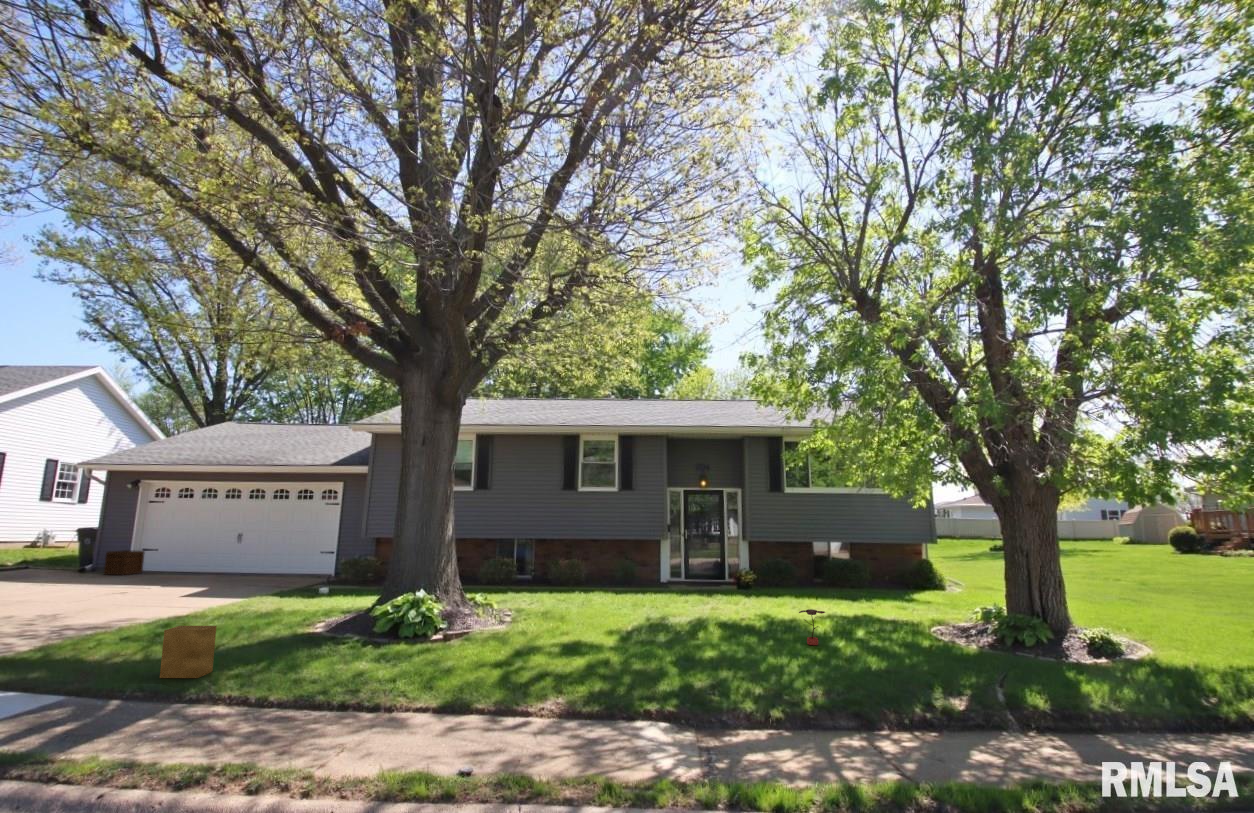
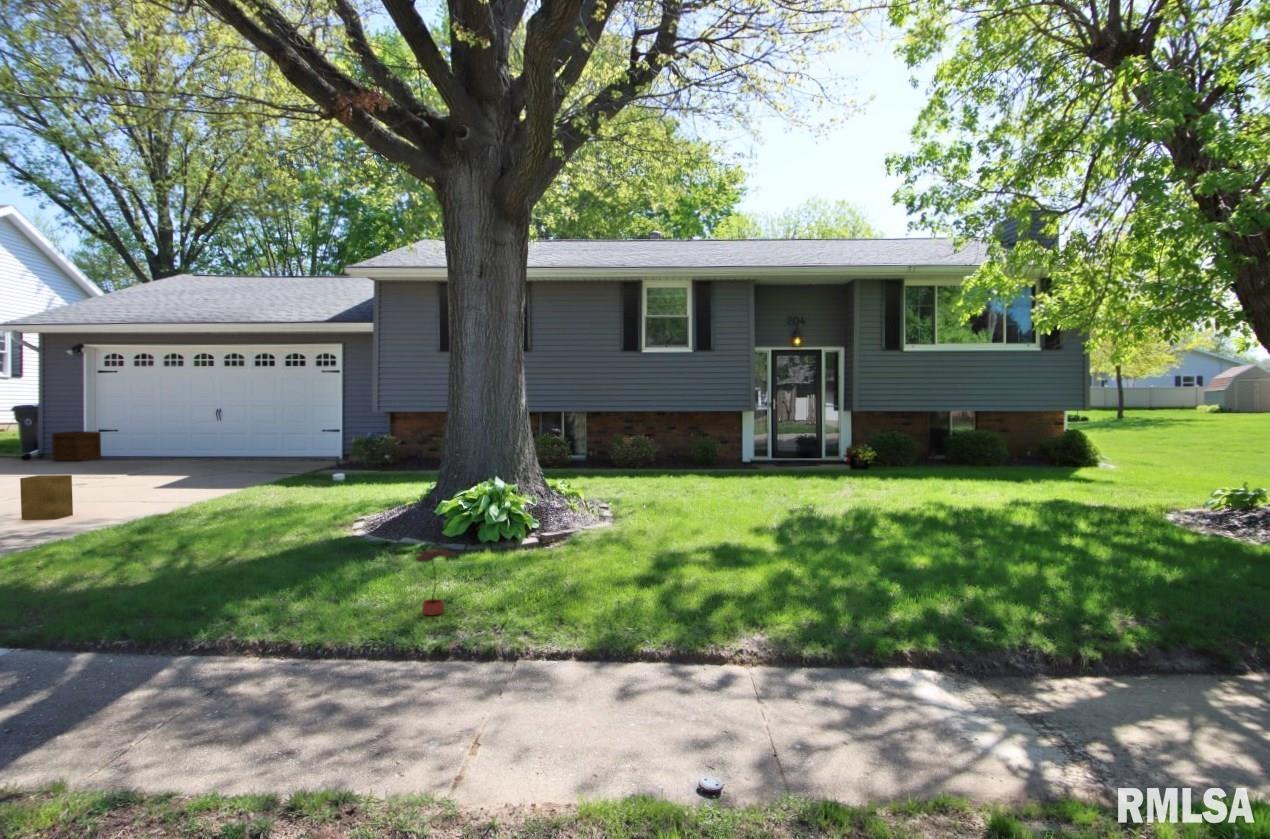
potted plant: present [799,609,825,645] -> present [411,548,456,615]
cardboard box: present [160,626,216,678] -> present [20,475,73,520]

